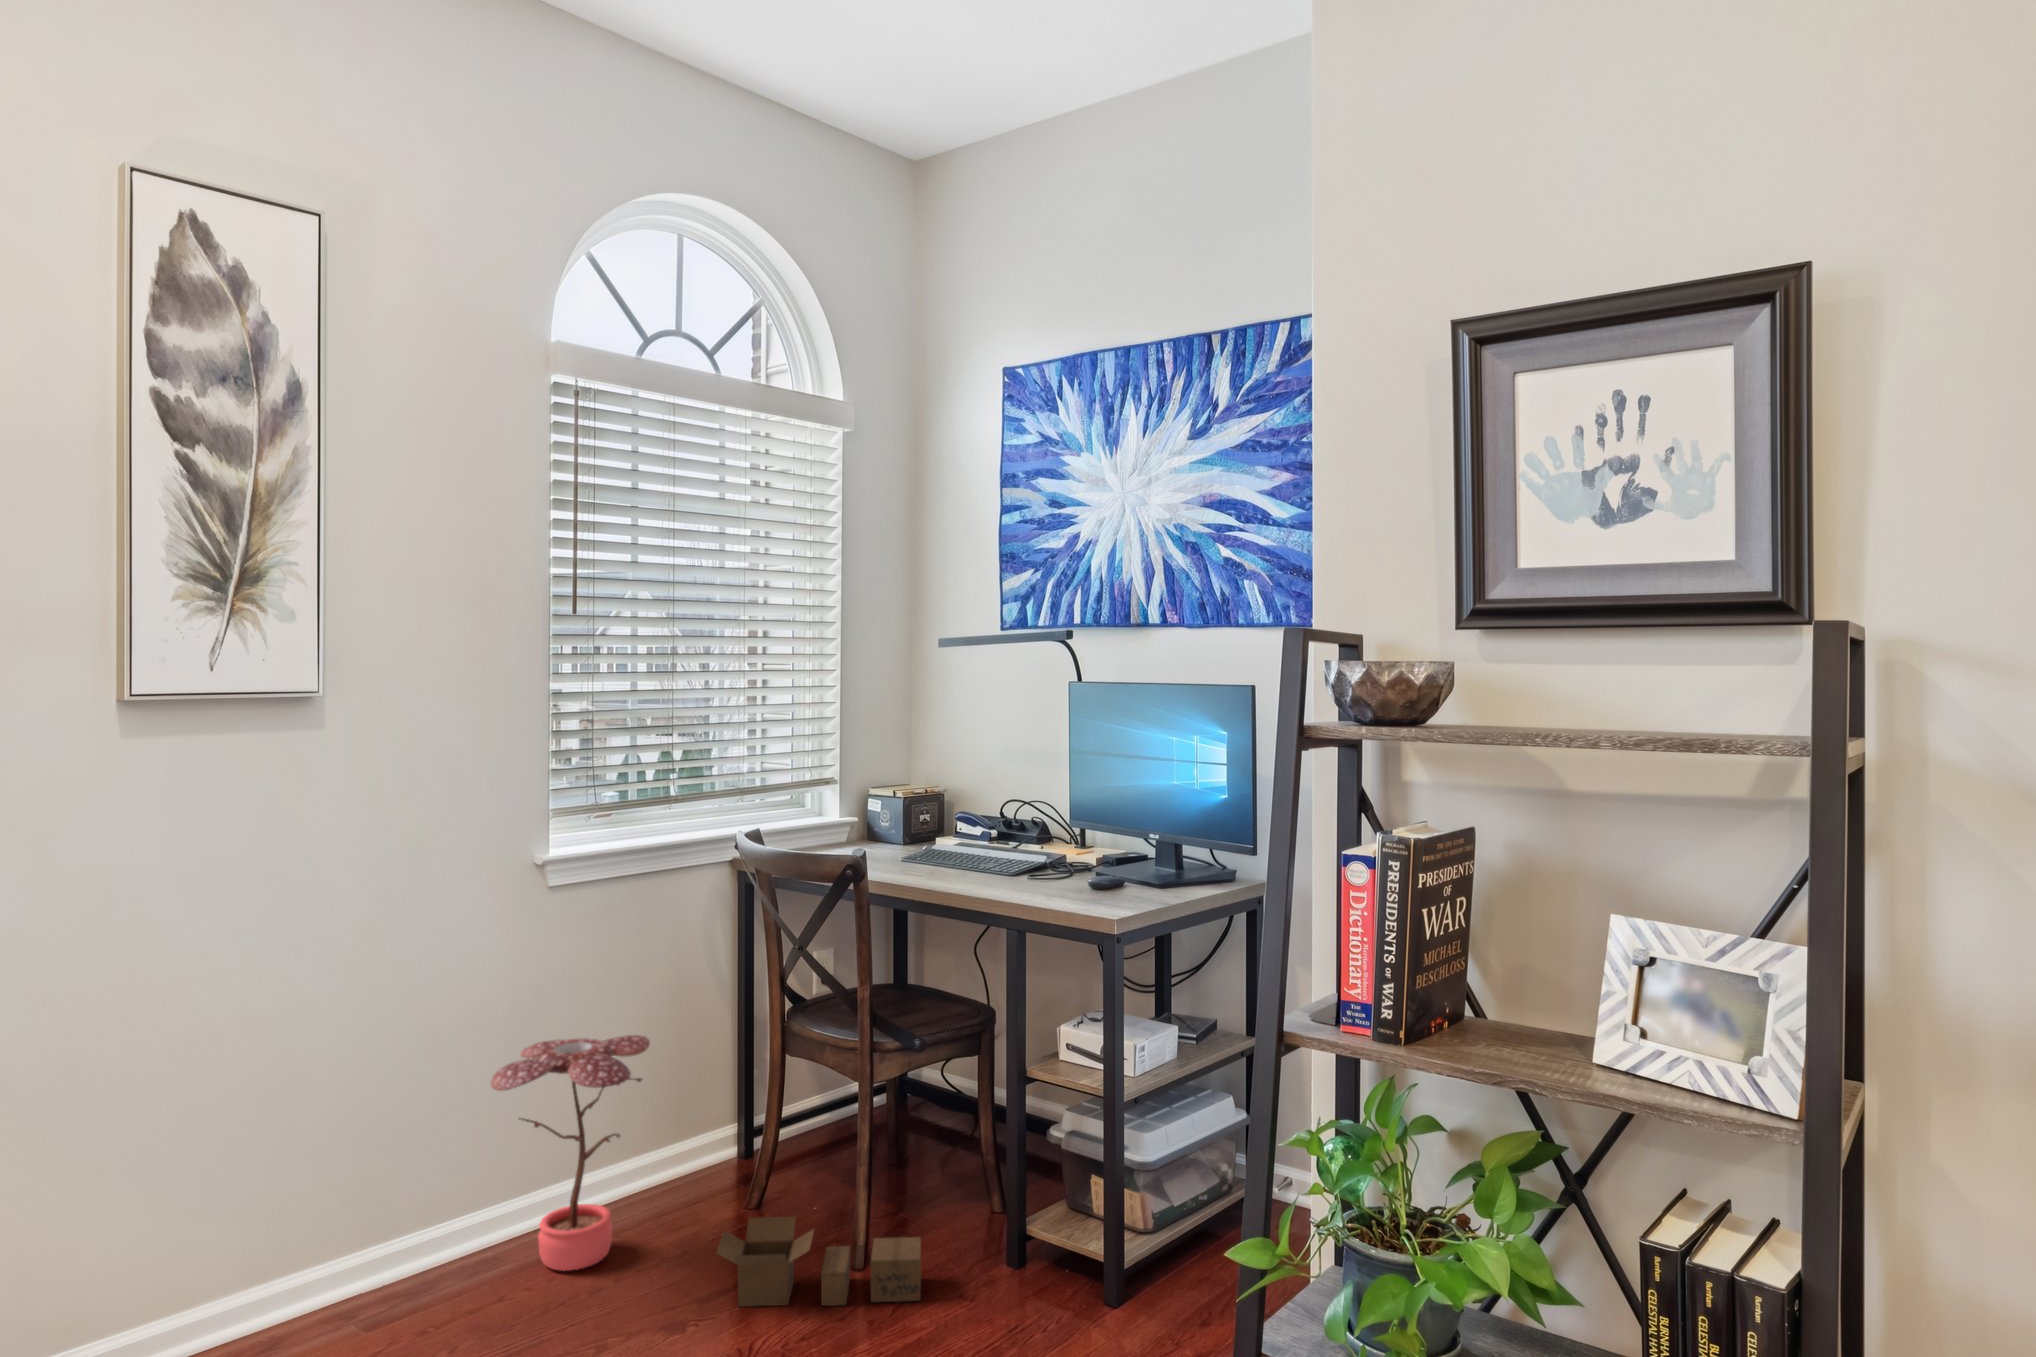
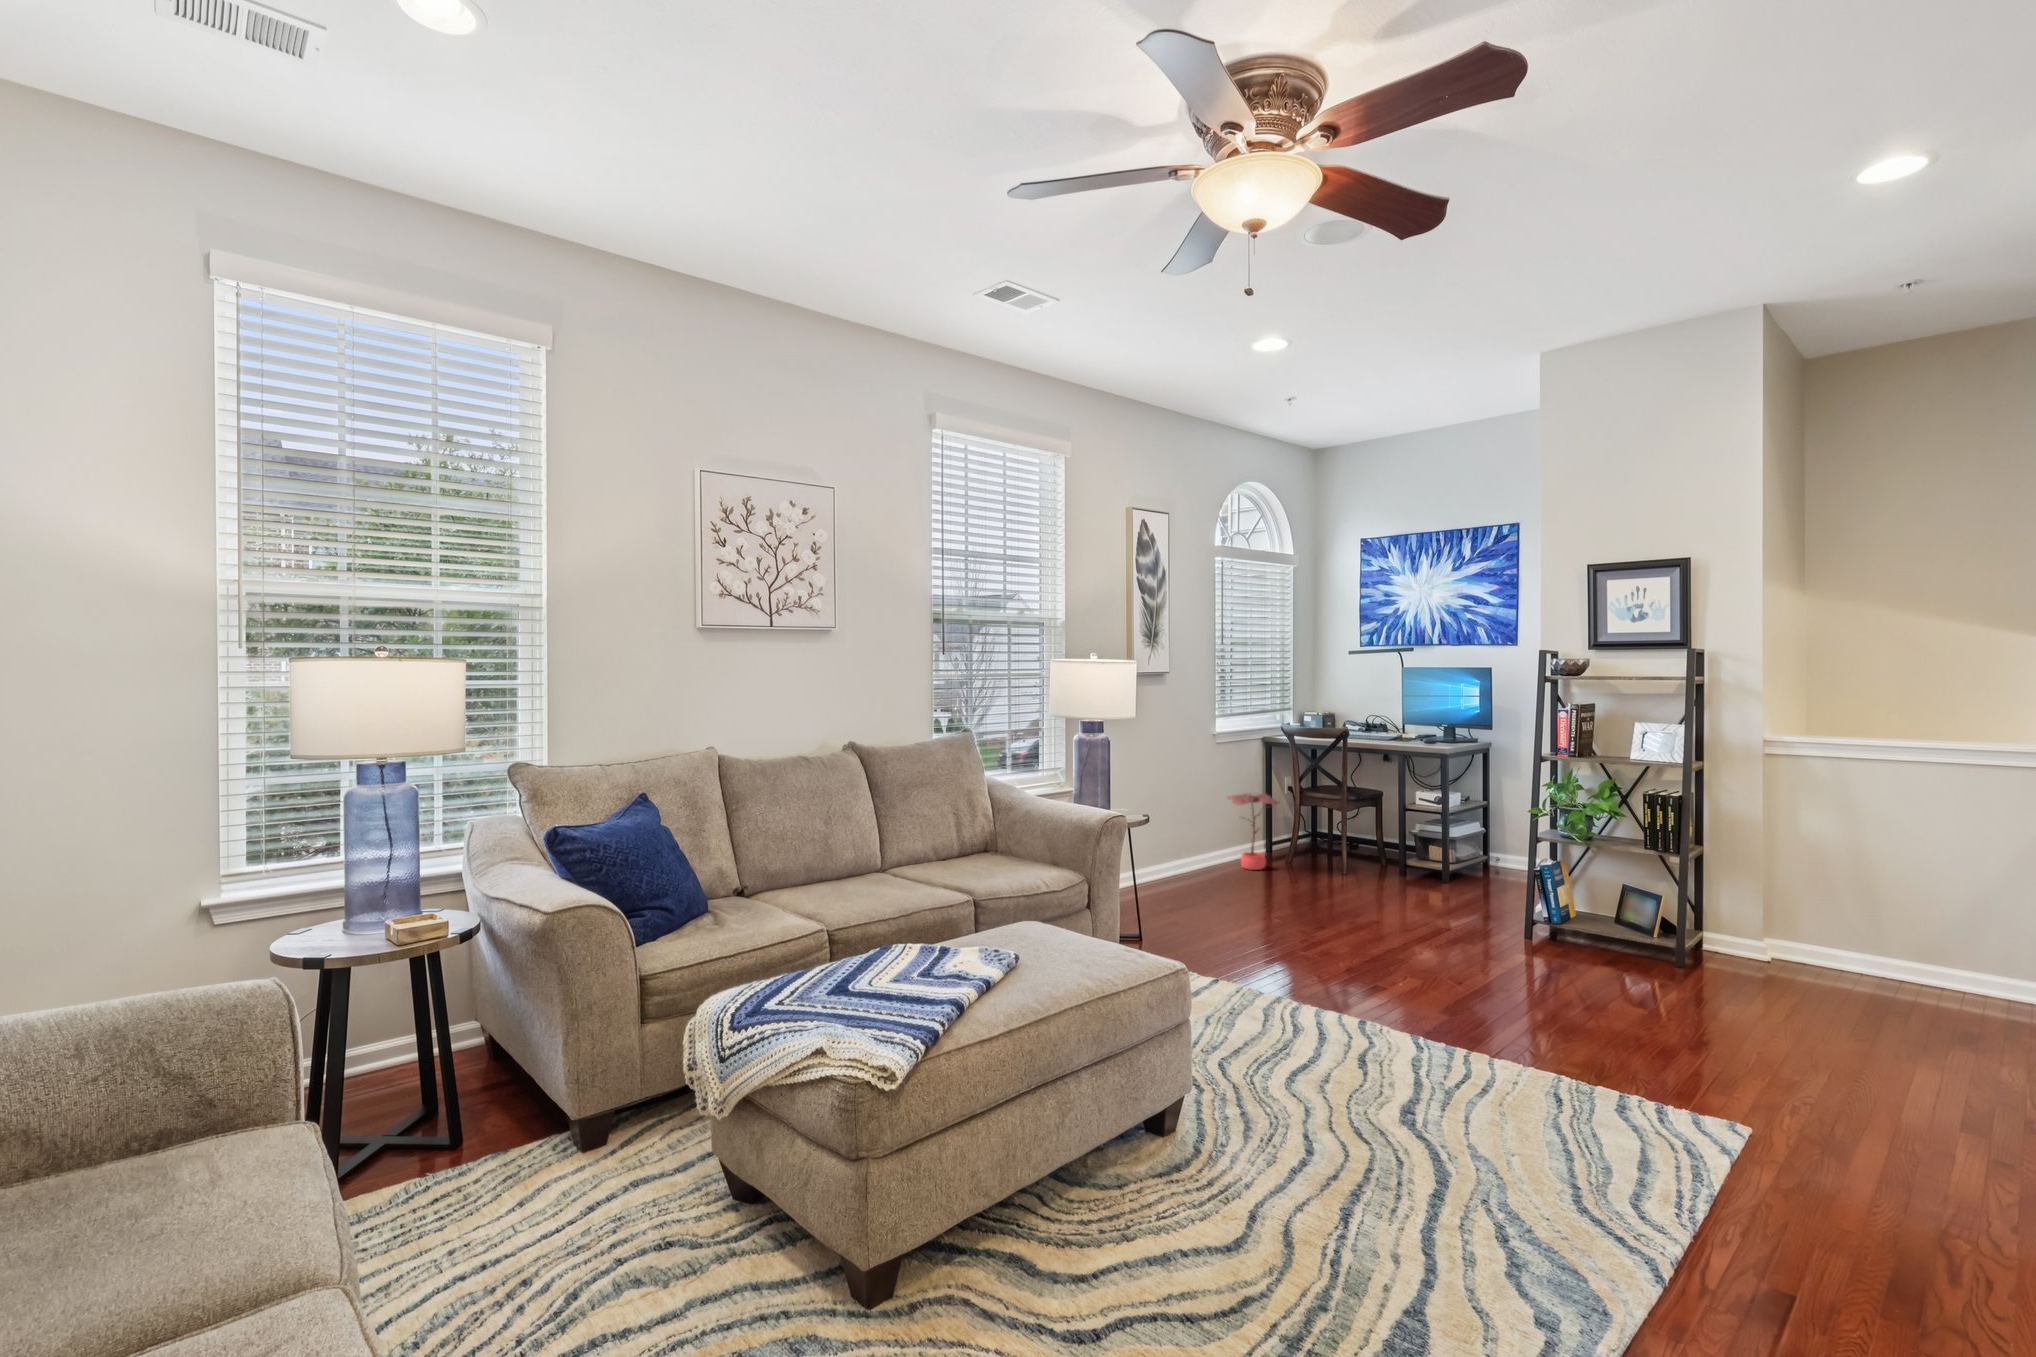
cardboard box: present [717,1217,921,1307] -> none [1314,852,1387,876]

